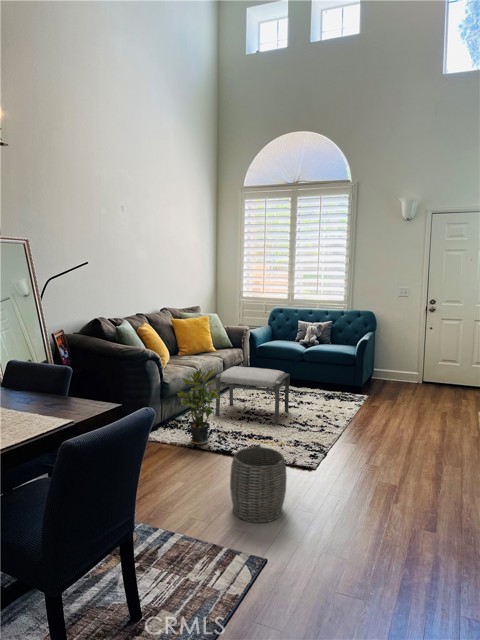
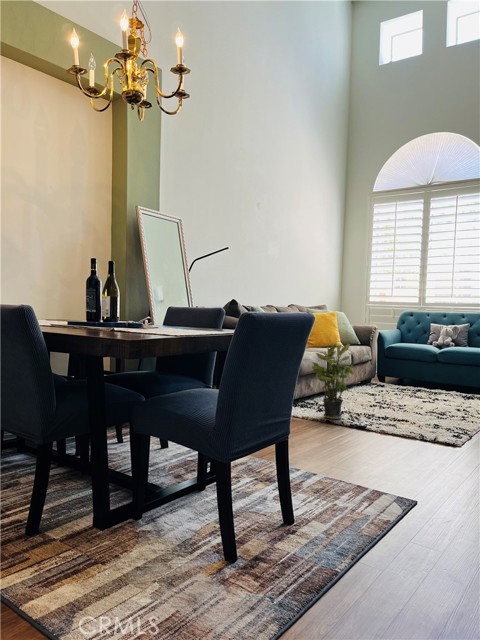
ottoman: present [215,366,290,424] -> none [345,356,425,412]
woven basket: present [230,447,287,523] -> none [372,405,433,477]

